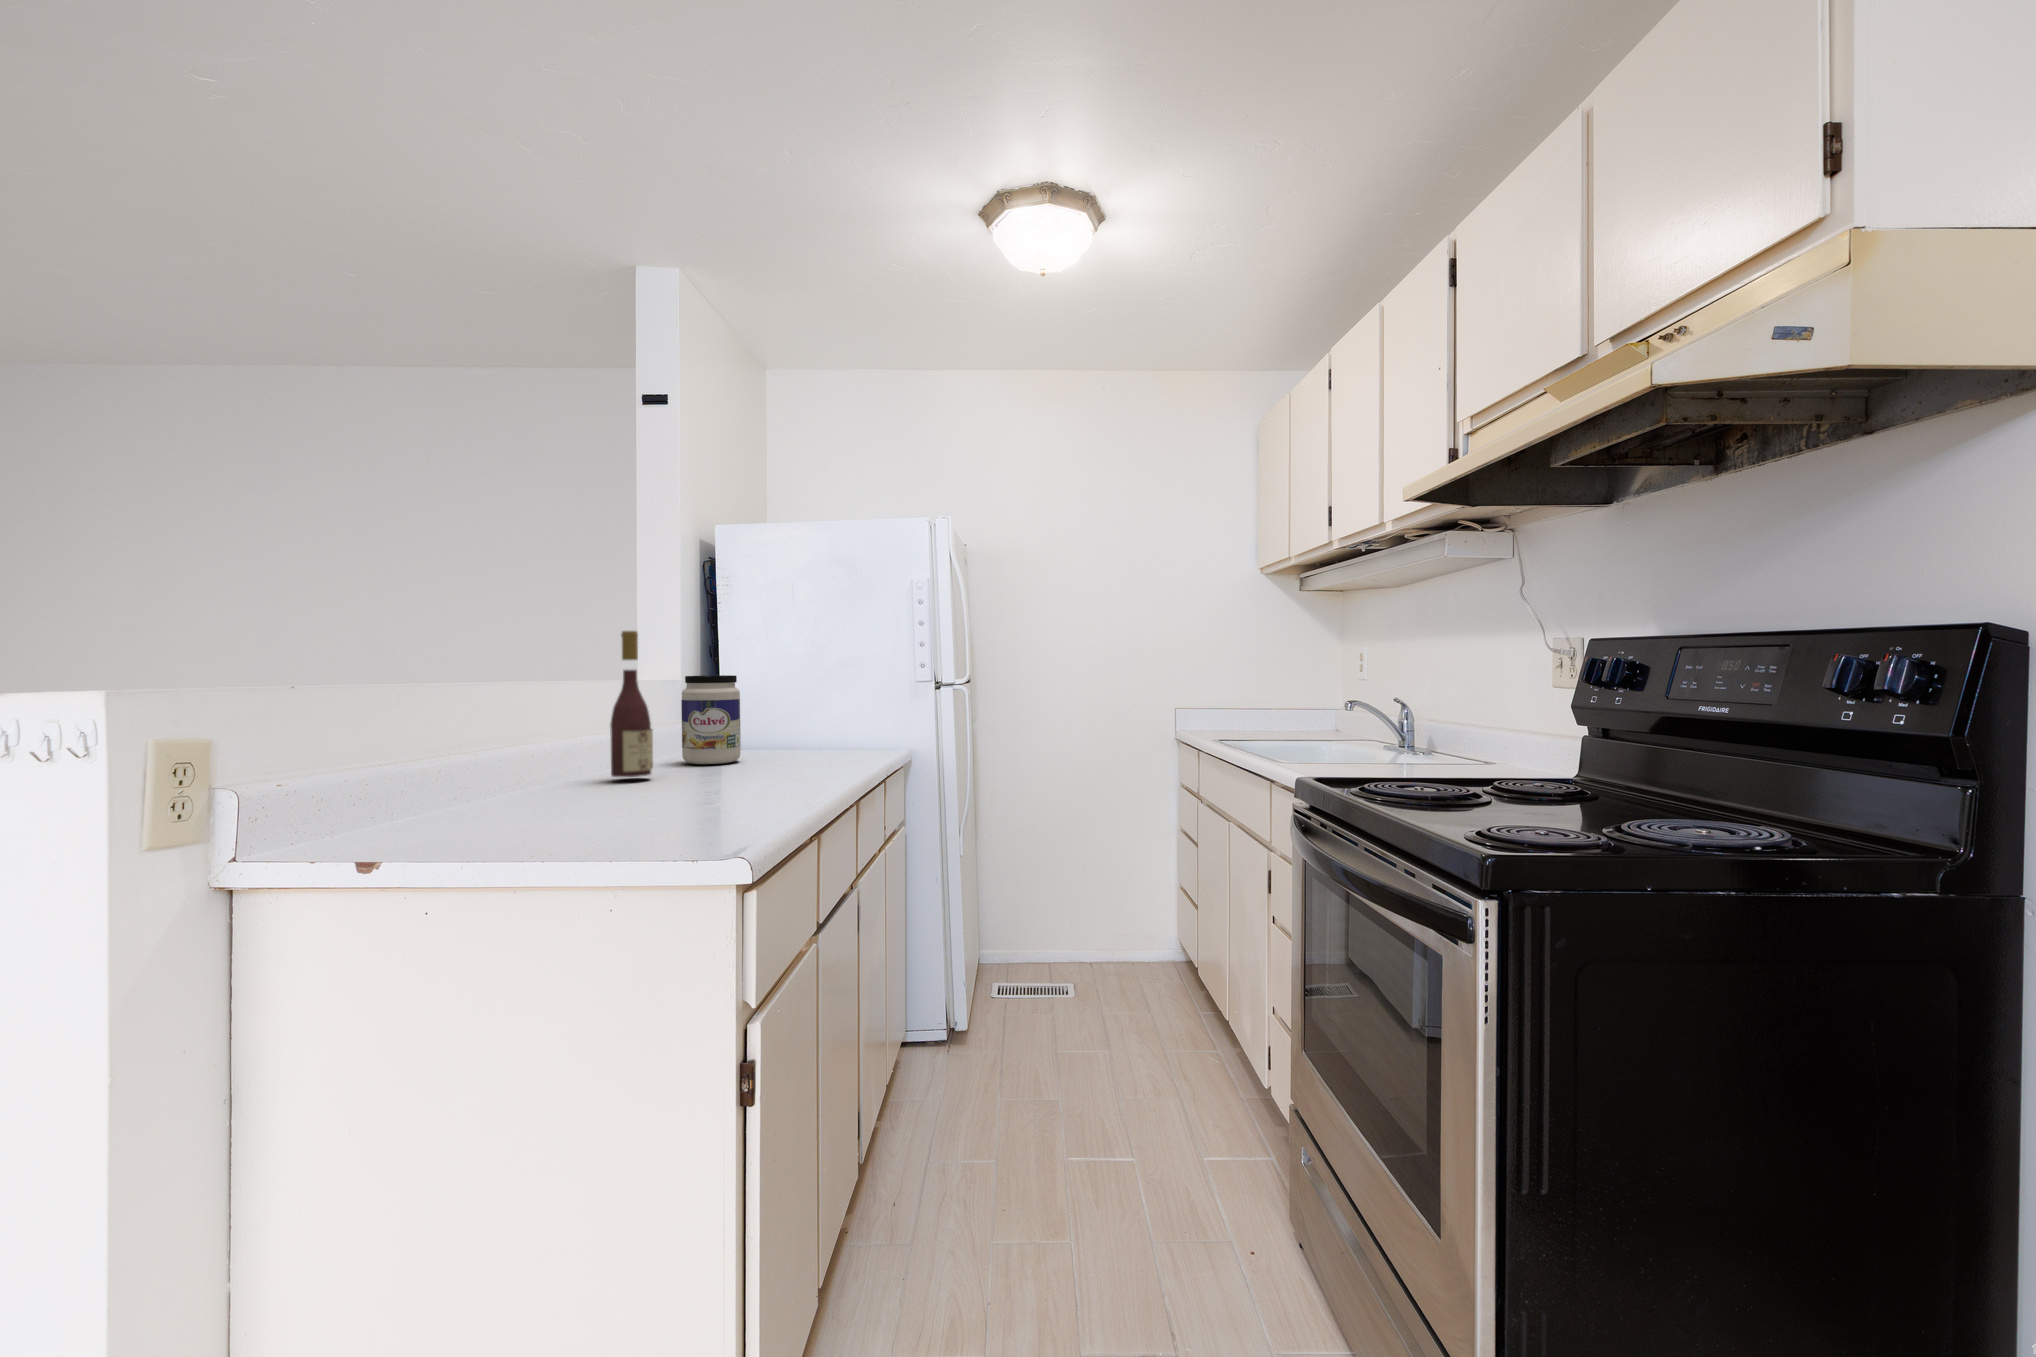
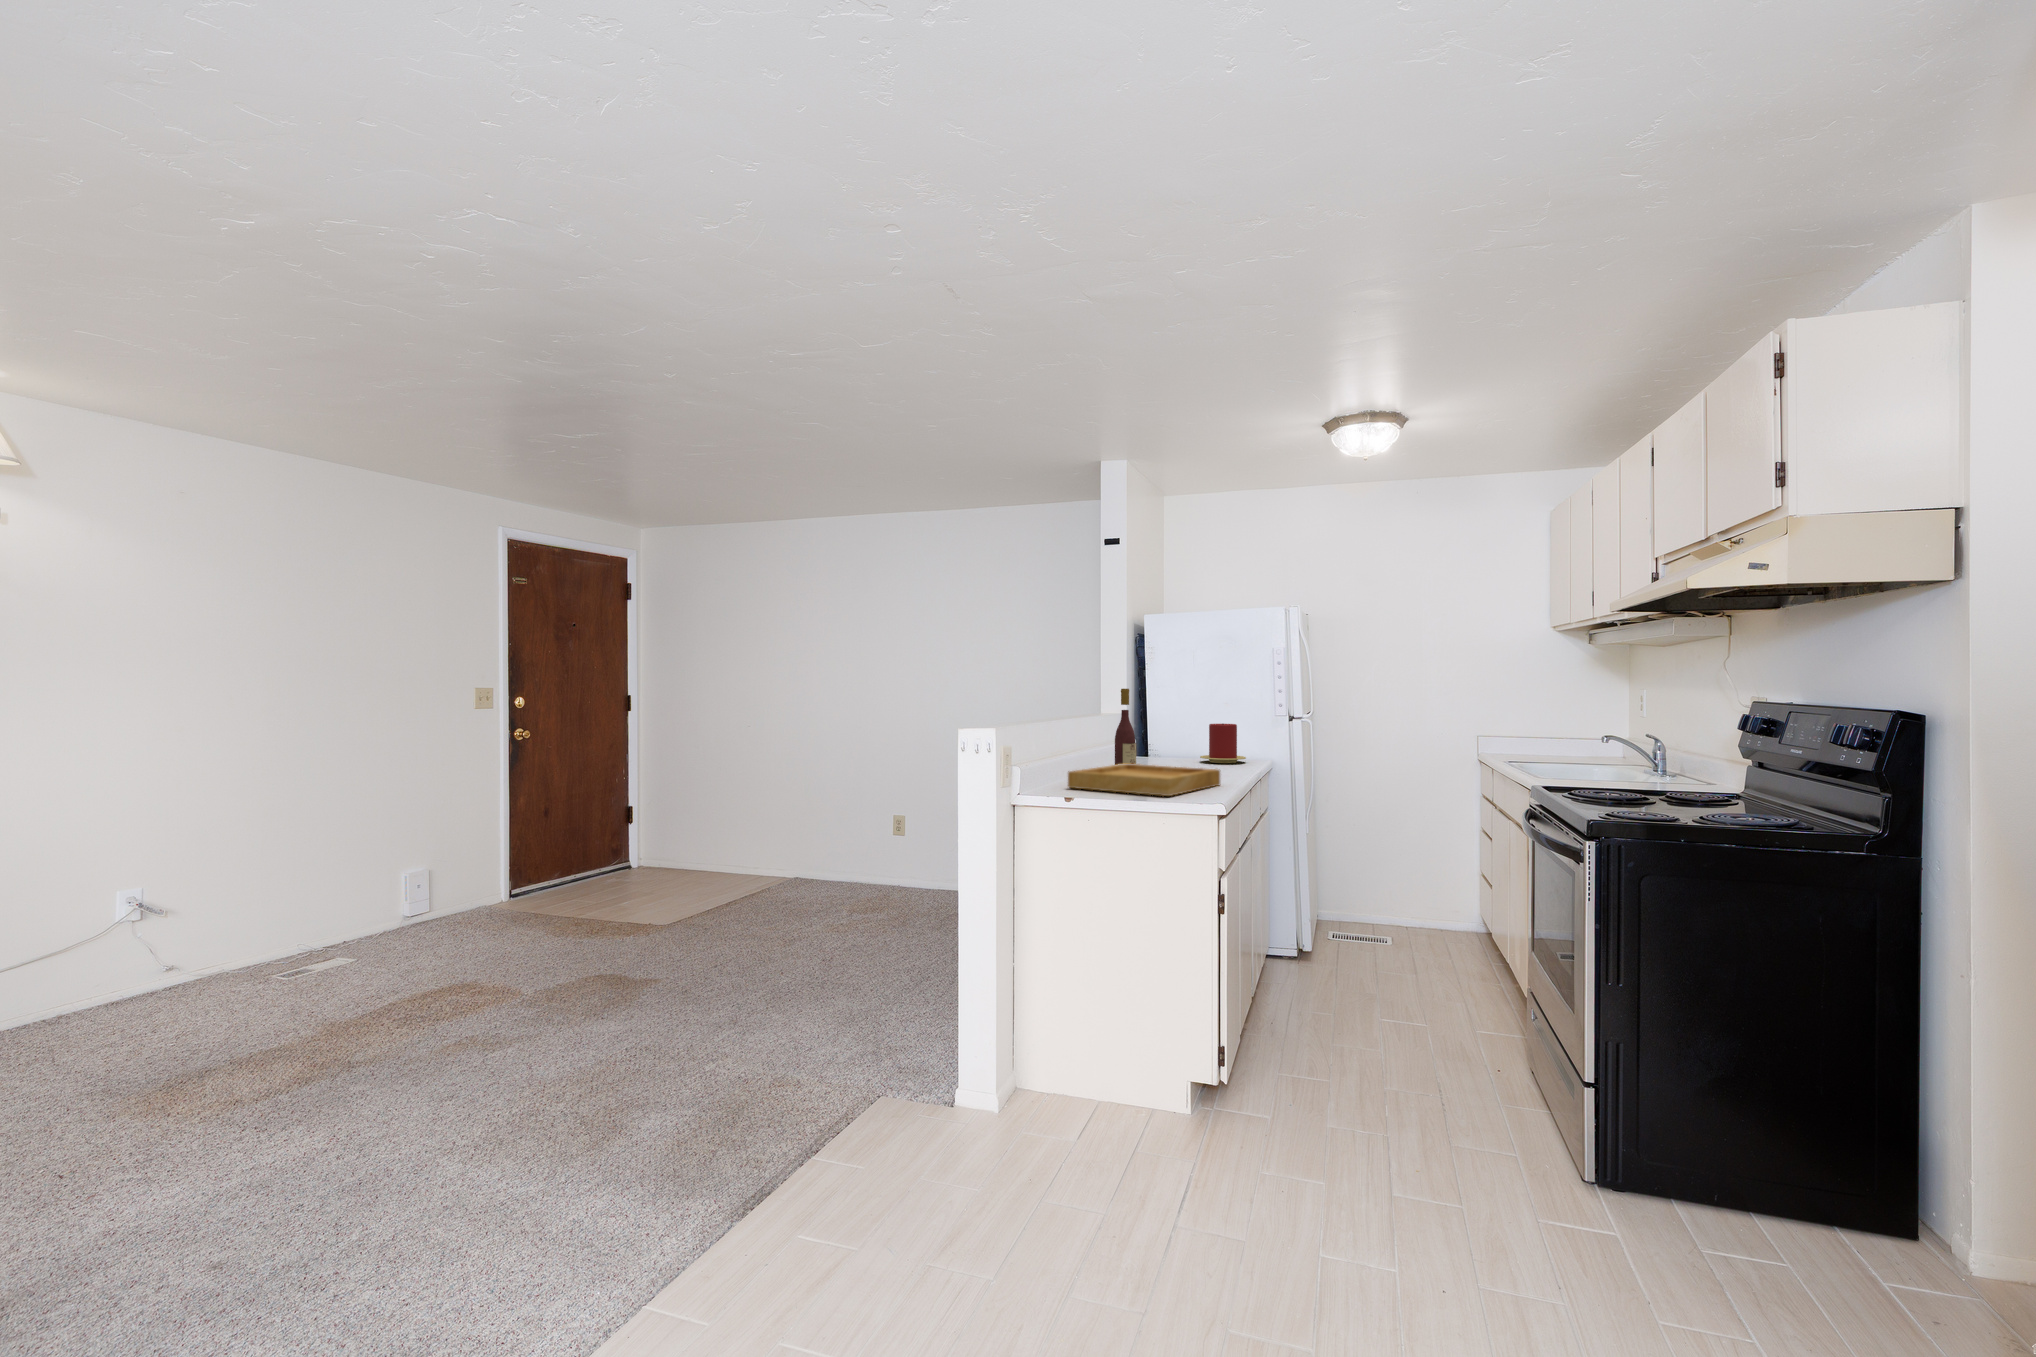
jar: present [681,675,741,764] -> none [1143,712,1176,764]
candle: none [785,693,860,757] -> present [1200,723,1246,763]
tray: none [440,769,784,843] -> present [1068,764,1220,796]

